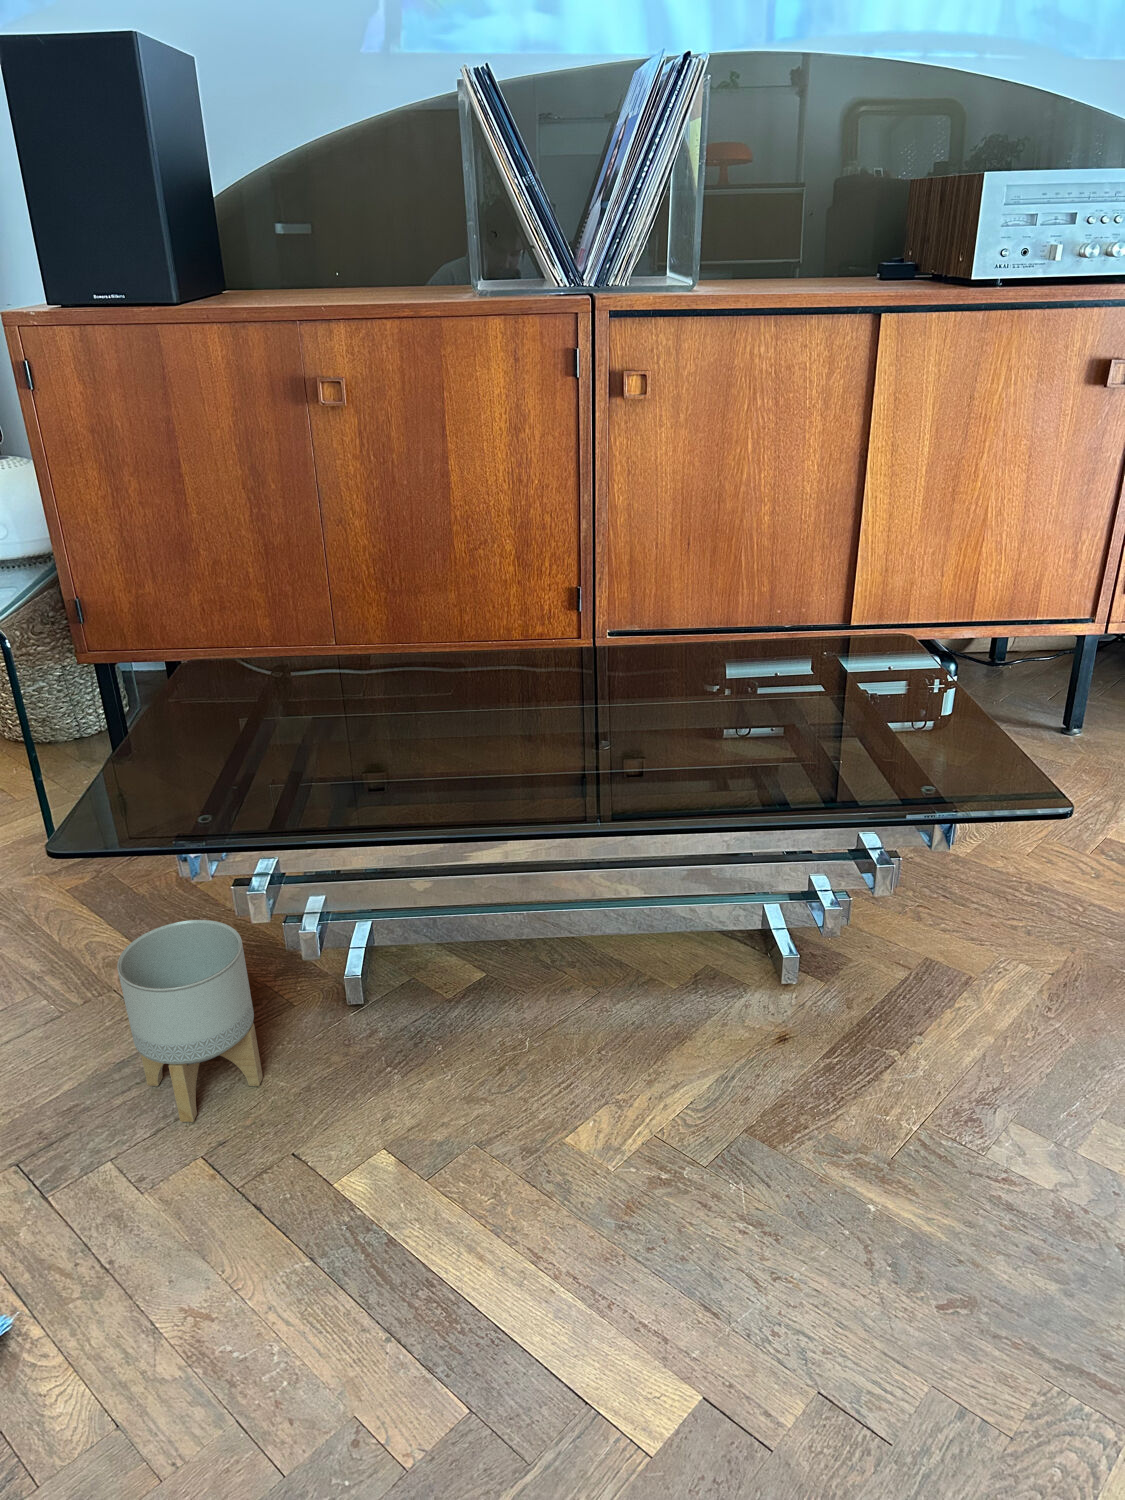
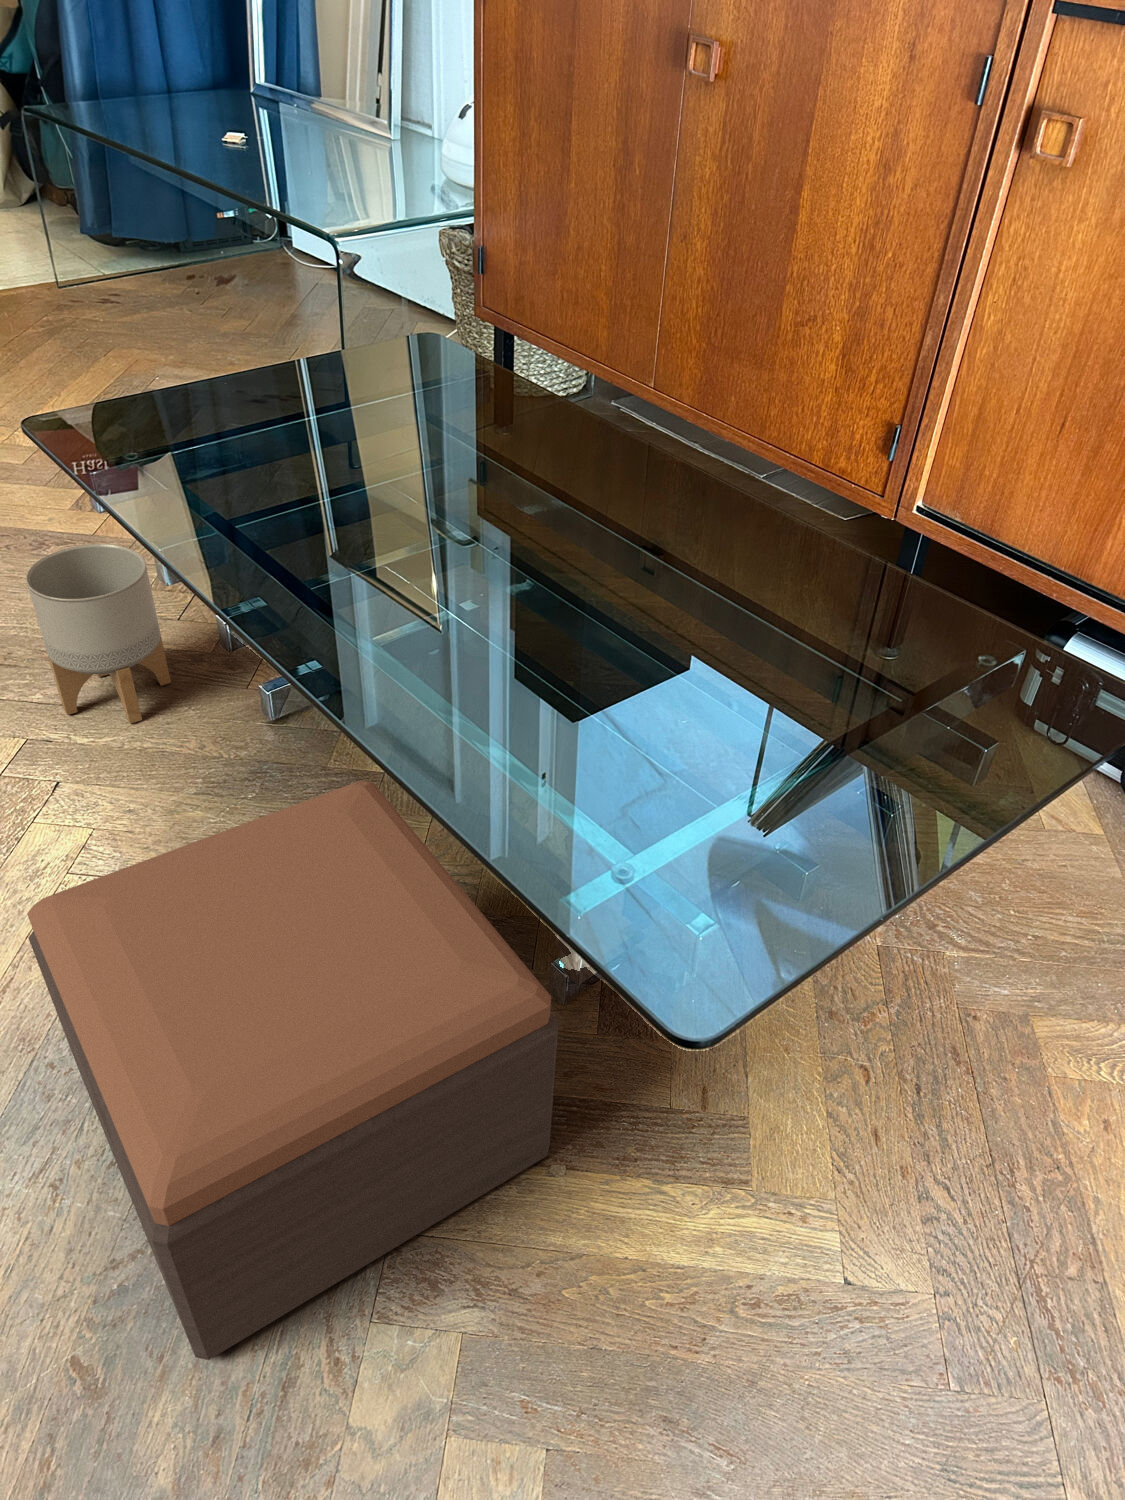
footstool: none [656,890,1005,1236] -> present [27,781,559,1360]

